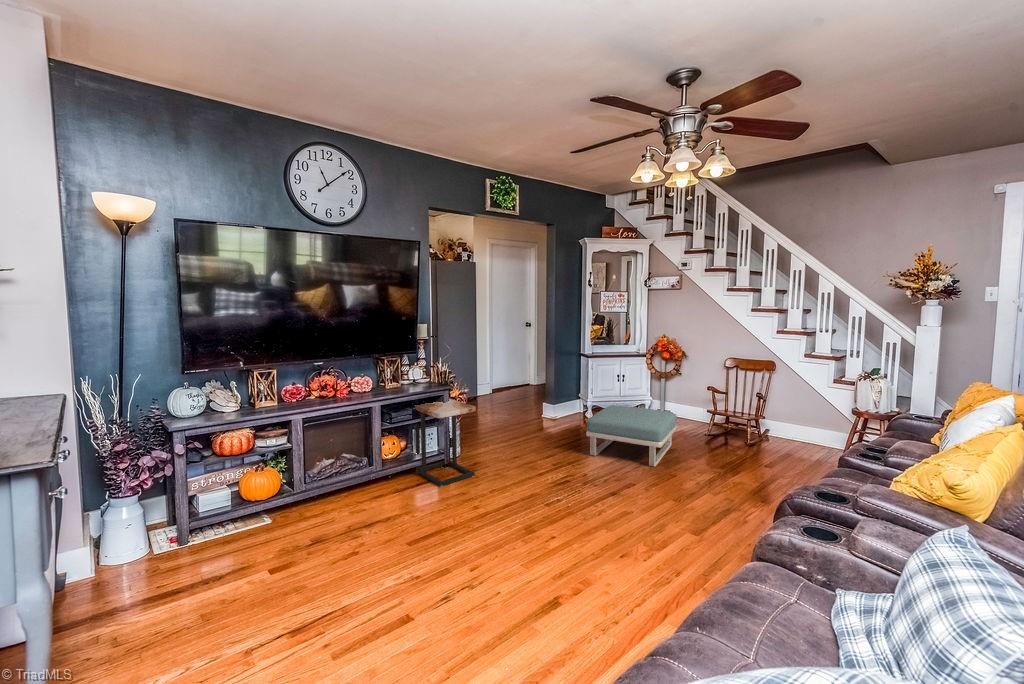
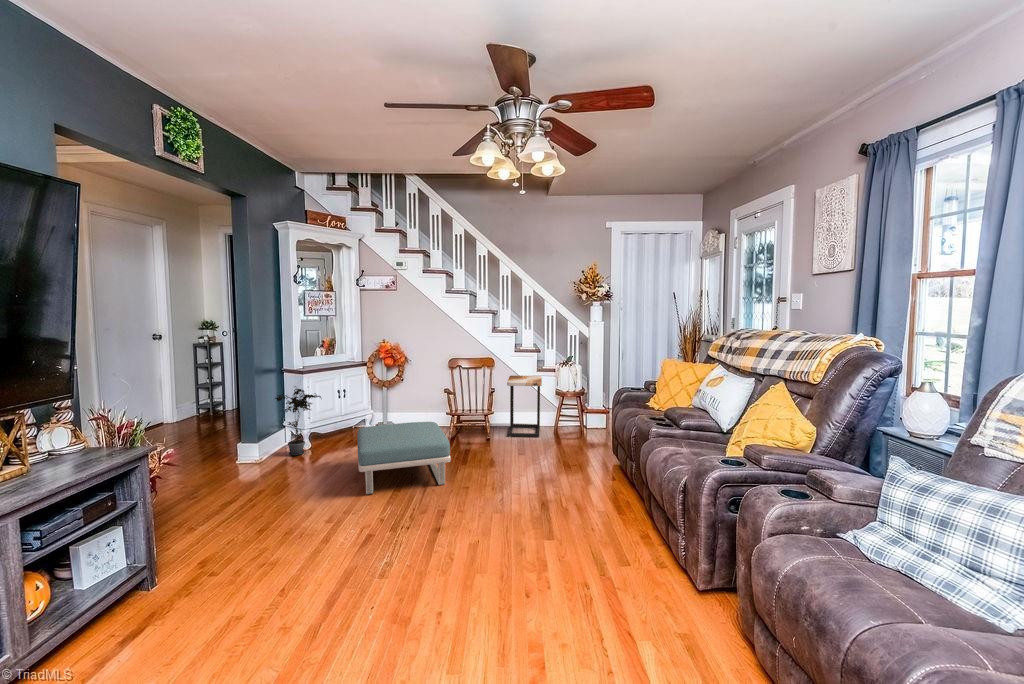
potted plant: none [568,366,598,420] -> present [275,386,321,455]
side table: present [414,399,476,486] -> present [507,376,542,437]

